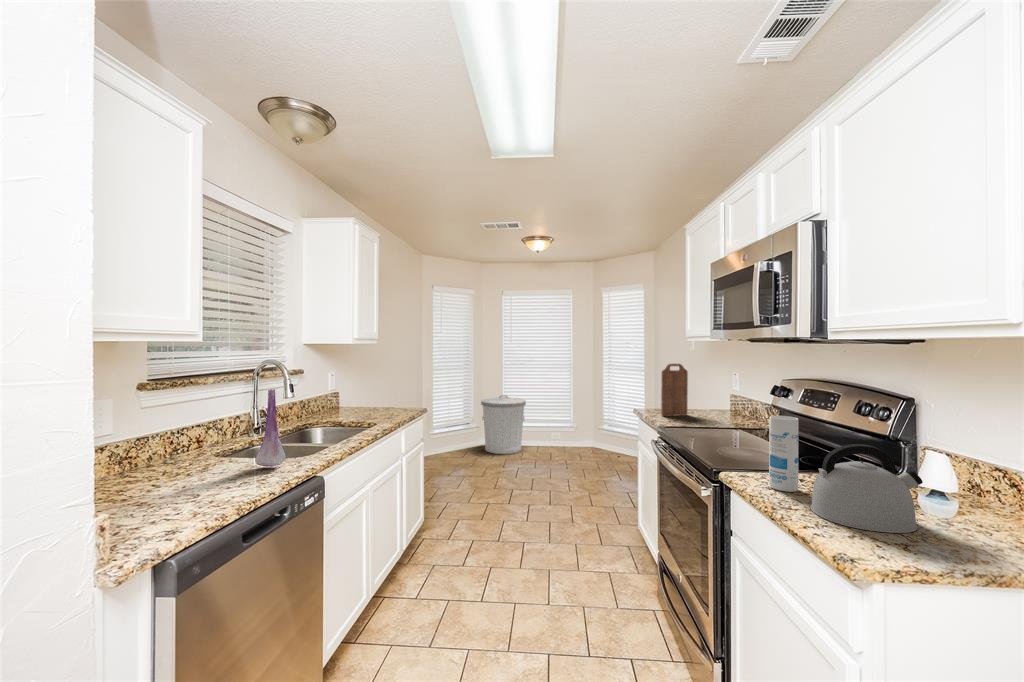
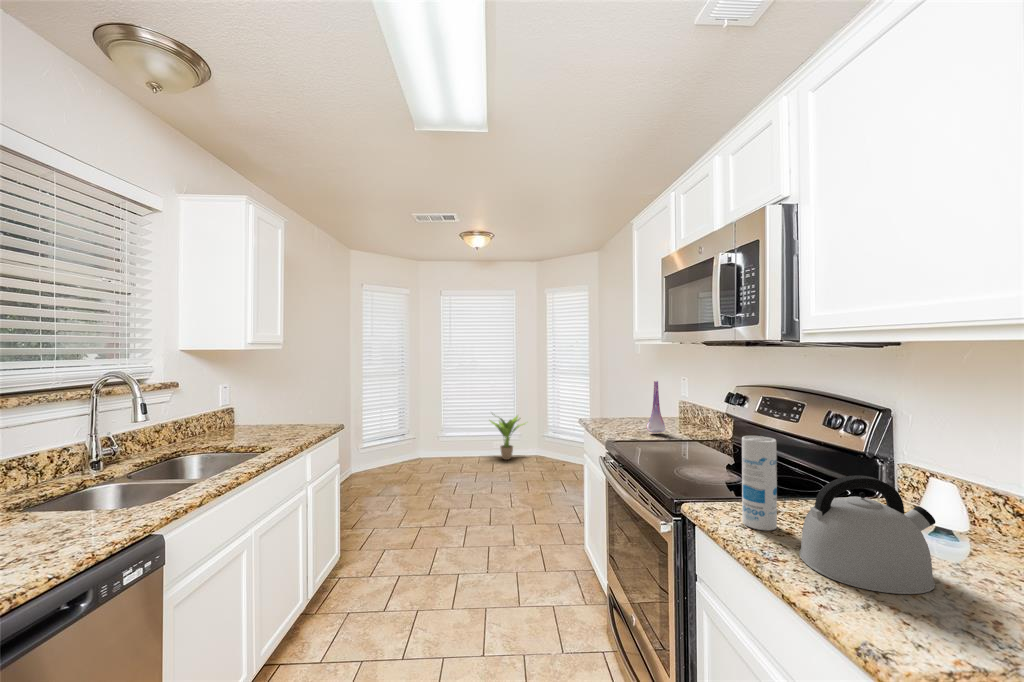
cutting board: present [661,364,688,416] -> none [608,369,635,427]
vase: present [255,390,286,466] -> present [646,381,665,433]
trash can: present [481,395,526,454] -> none [415,404,465,467]
potted plant: none [549,404,586,449] -> present [490,416,525,460]

